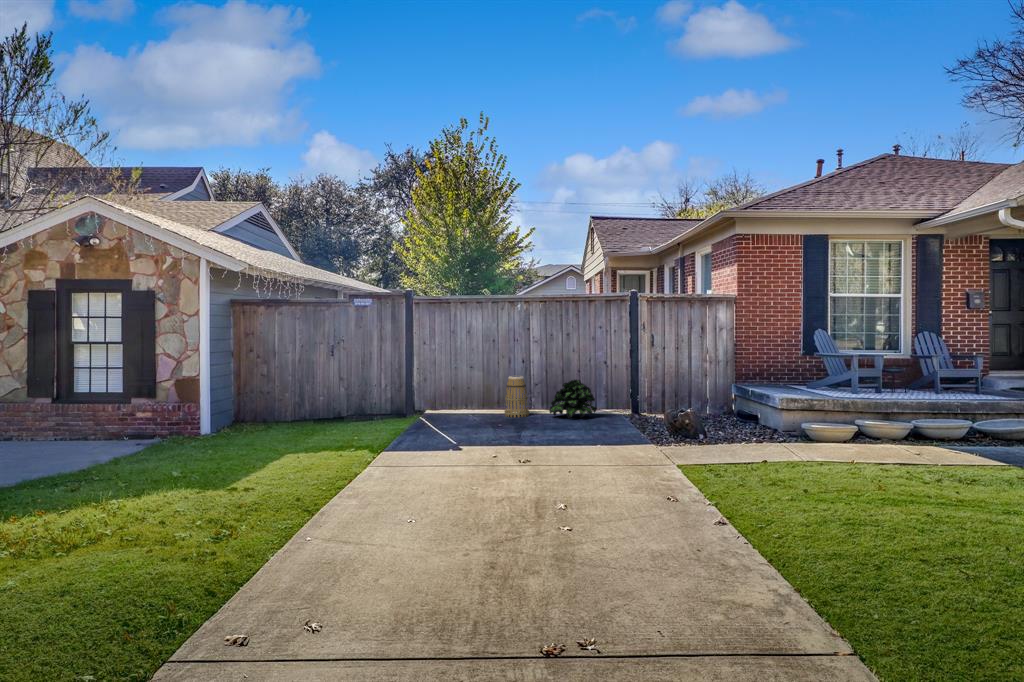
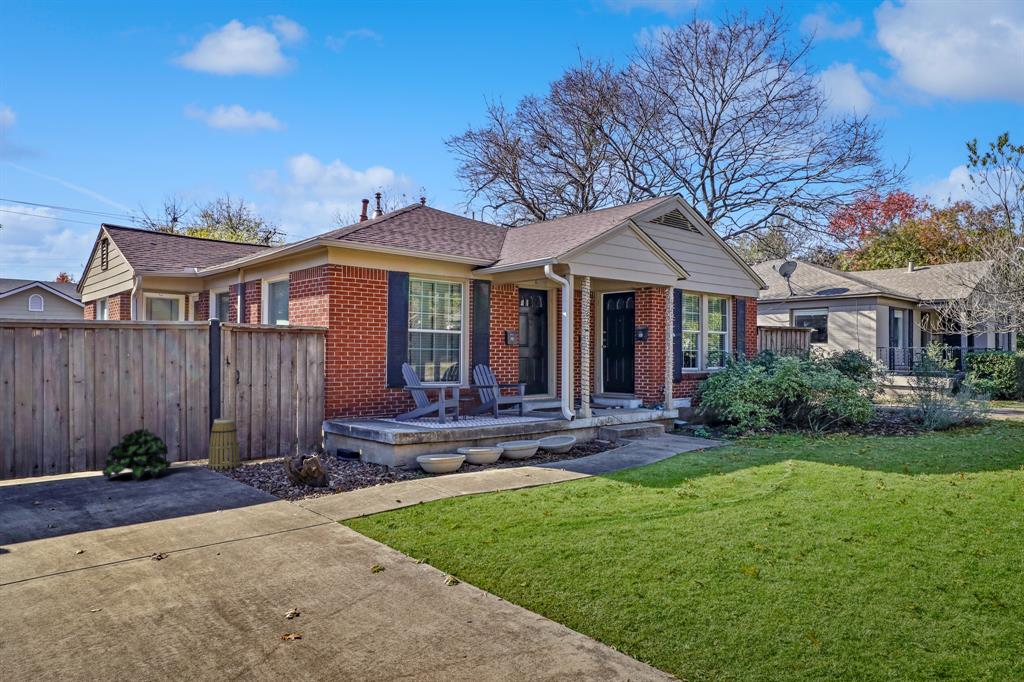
basket: present [505,376,529,417] -> present [208,418,240,469]

